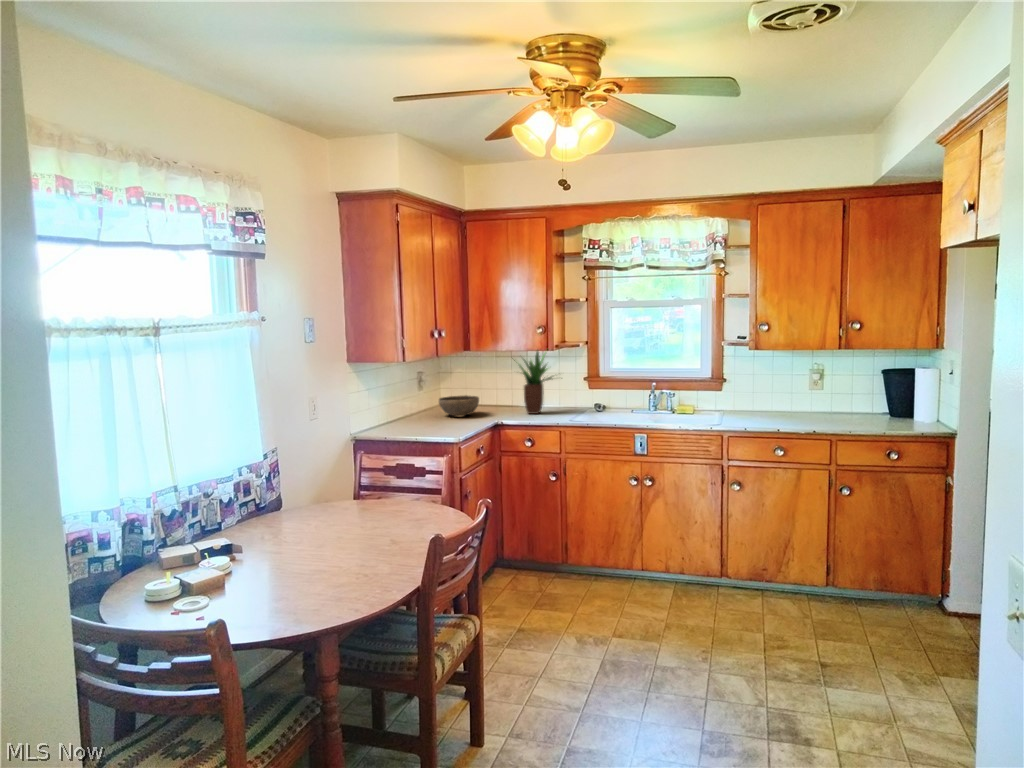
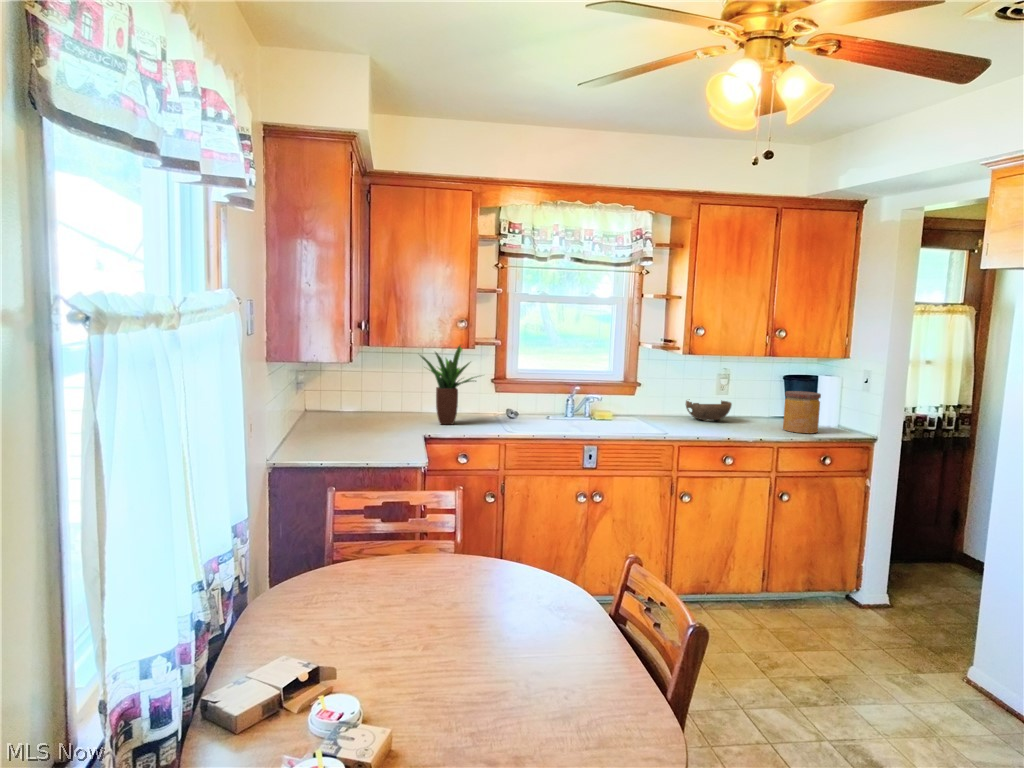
jar: none [857,385,896,428] -> present [783,391,821,433]
bowl: present [439,395,479,416] -> present [686,400,732,421]

